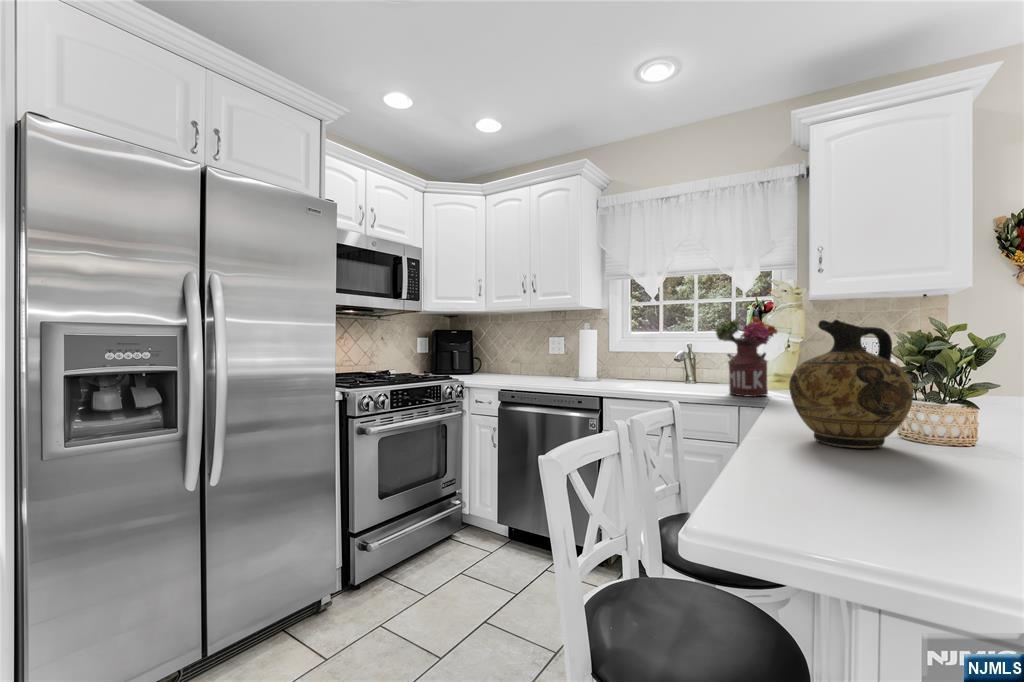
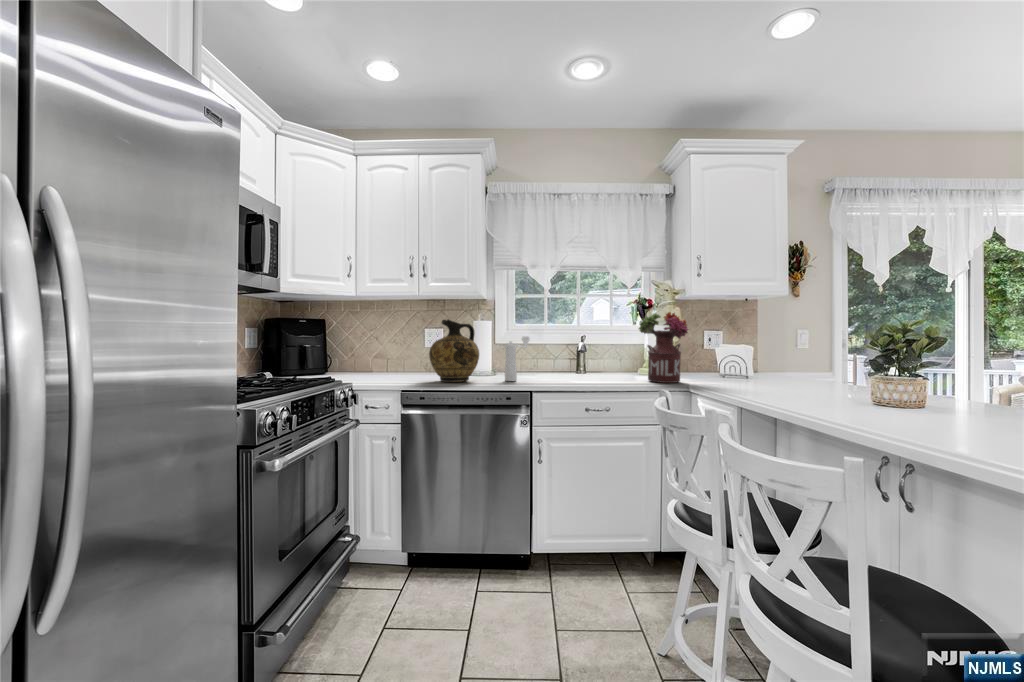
ceramic jug: present [789,320,914,448] -> present [429,320,479,382]
pepper mill: none [580,345,610,386] -> present [505,337,530,381]

